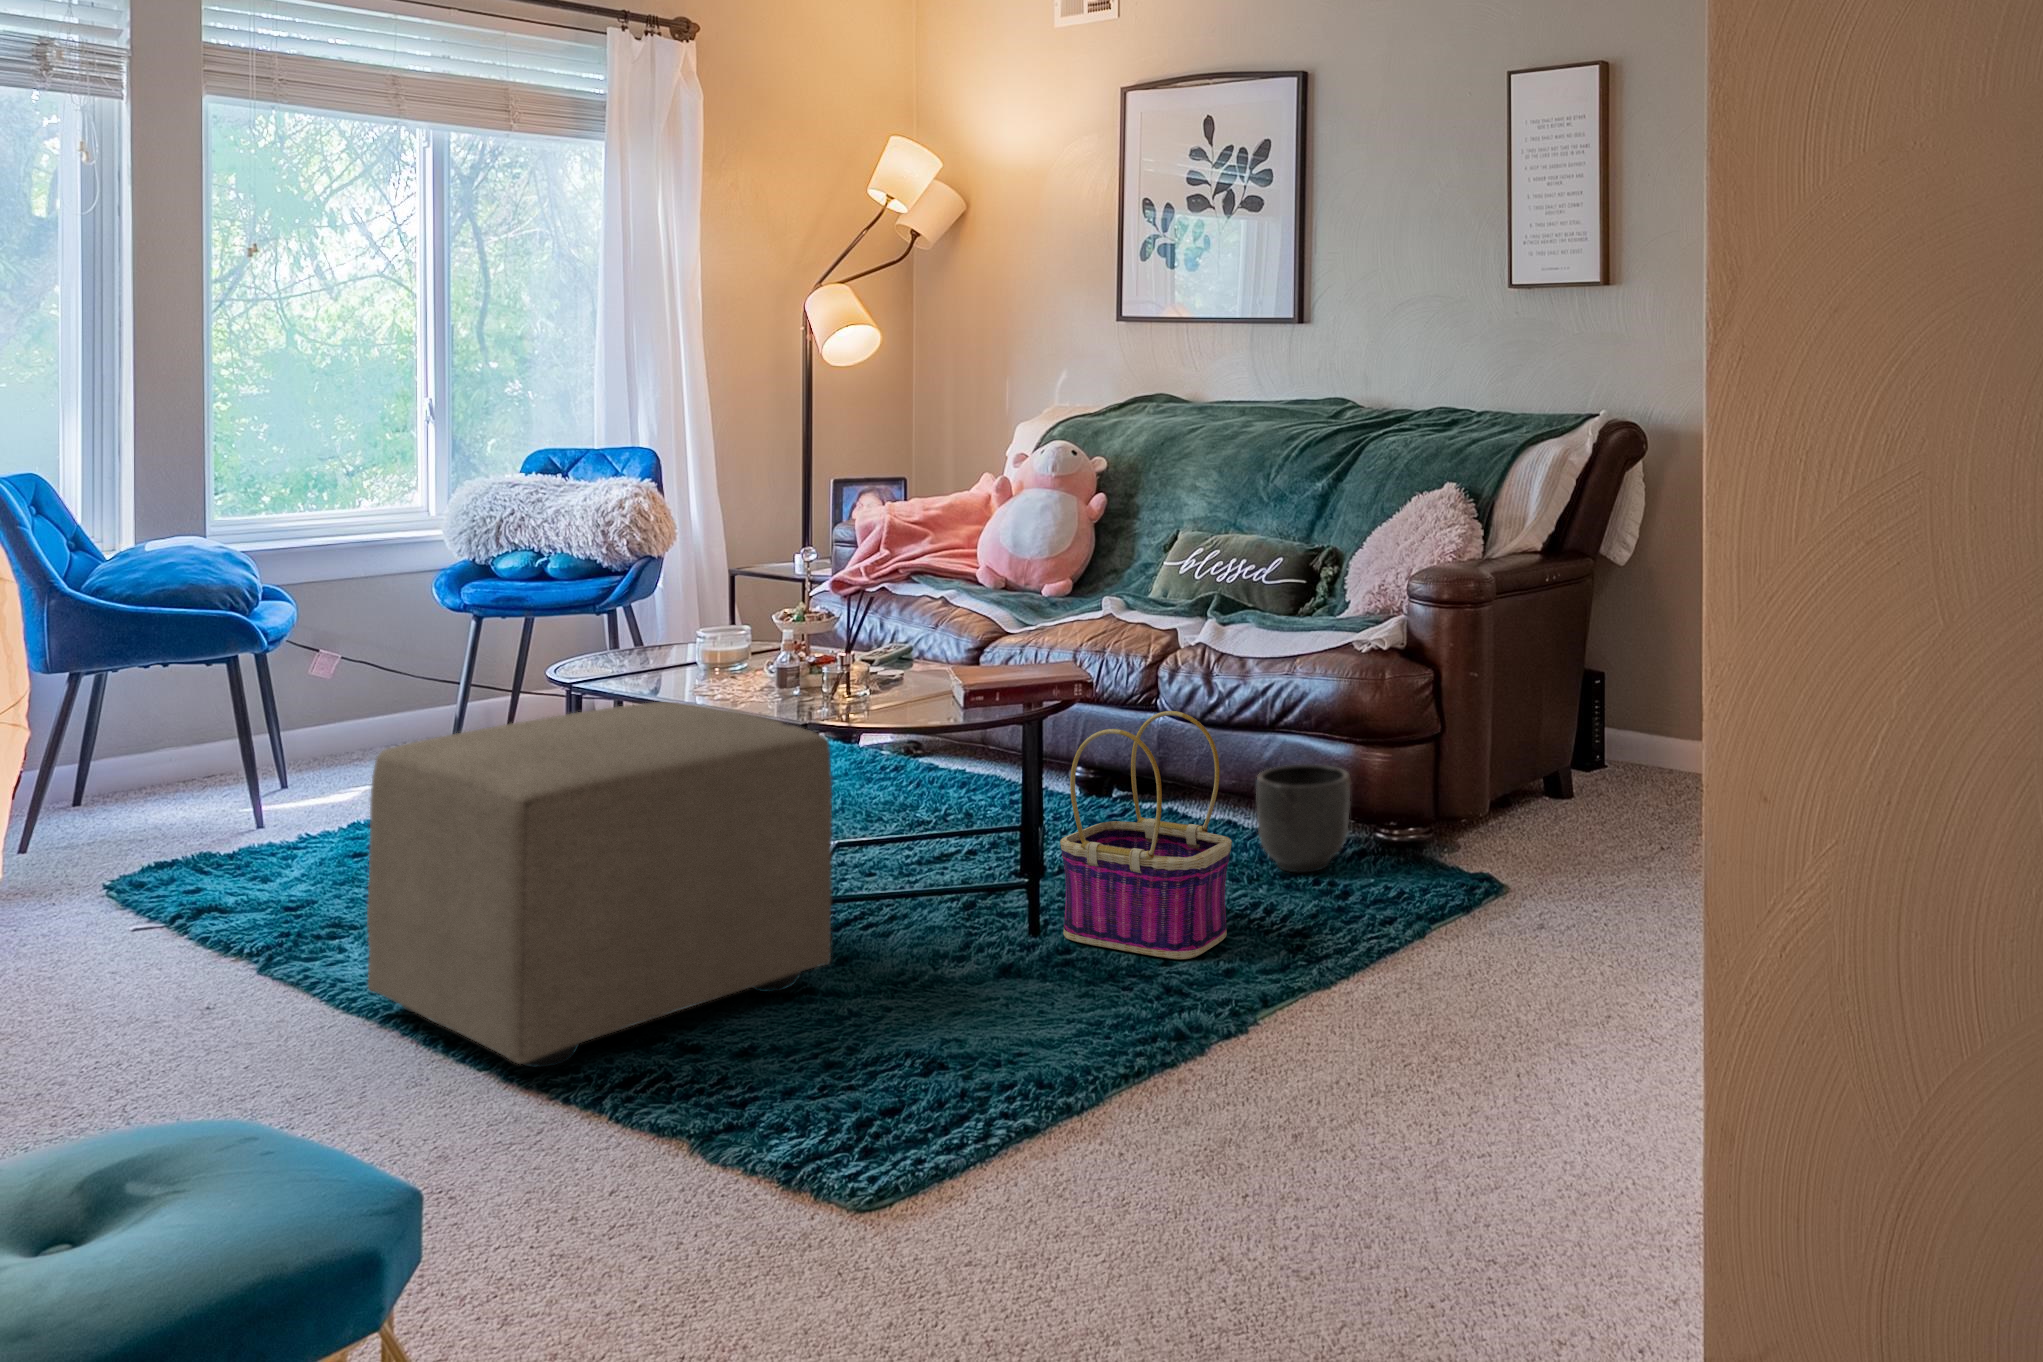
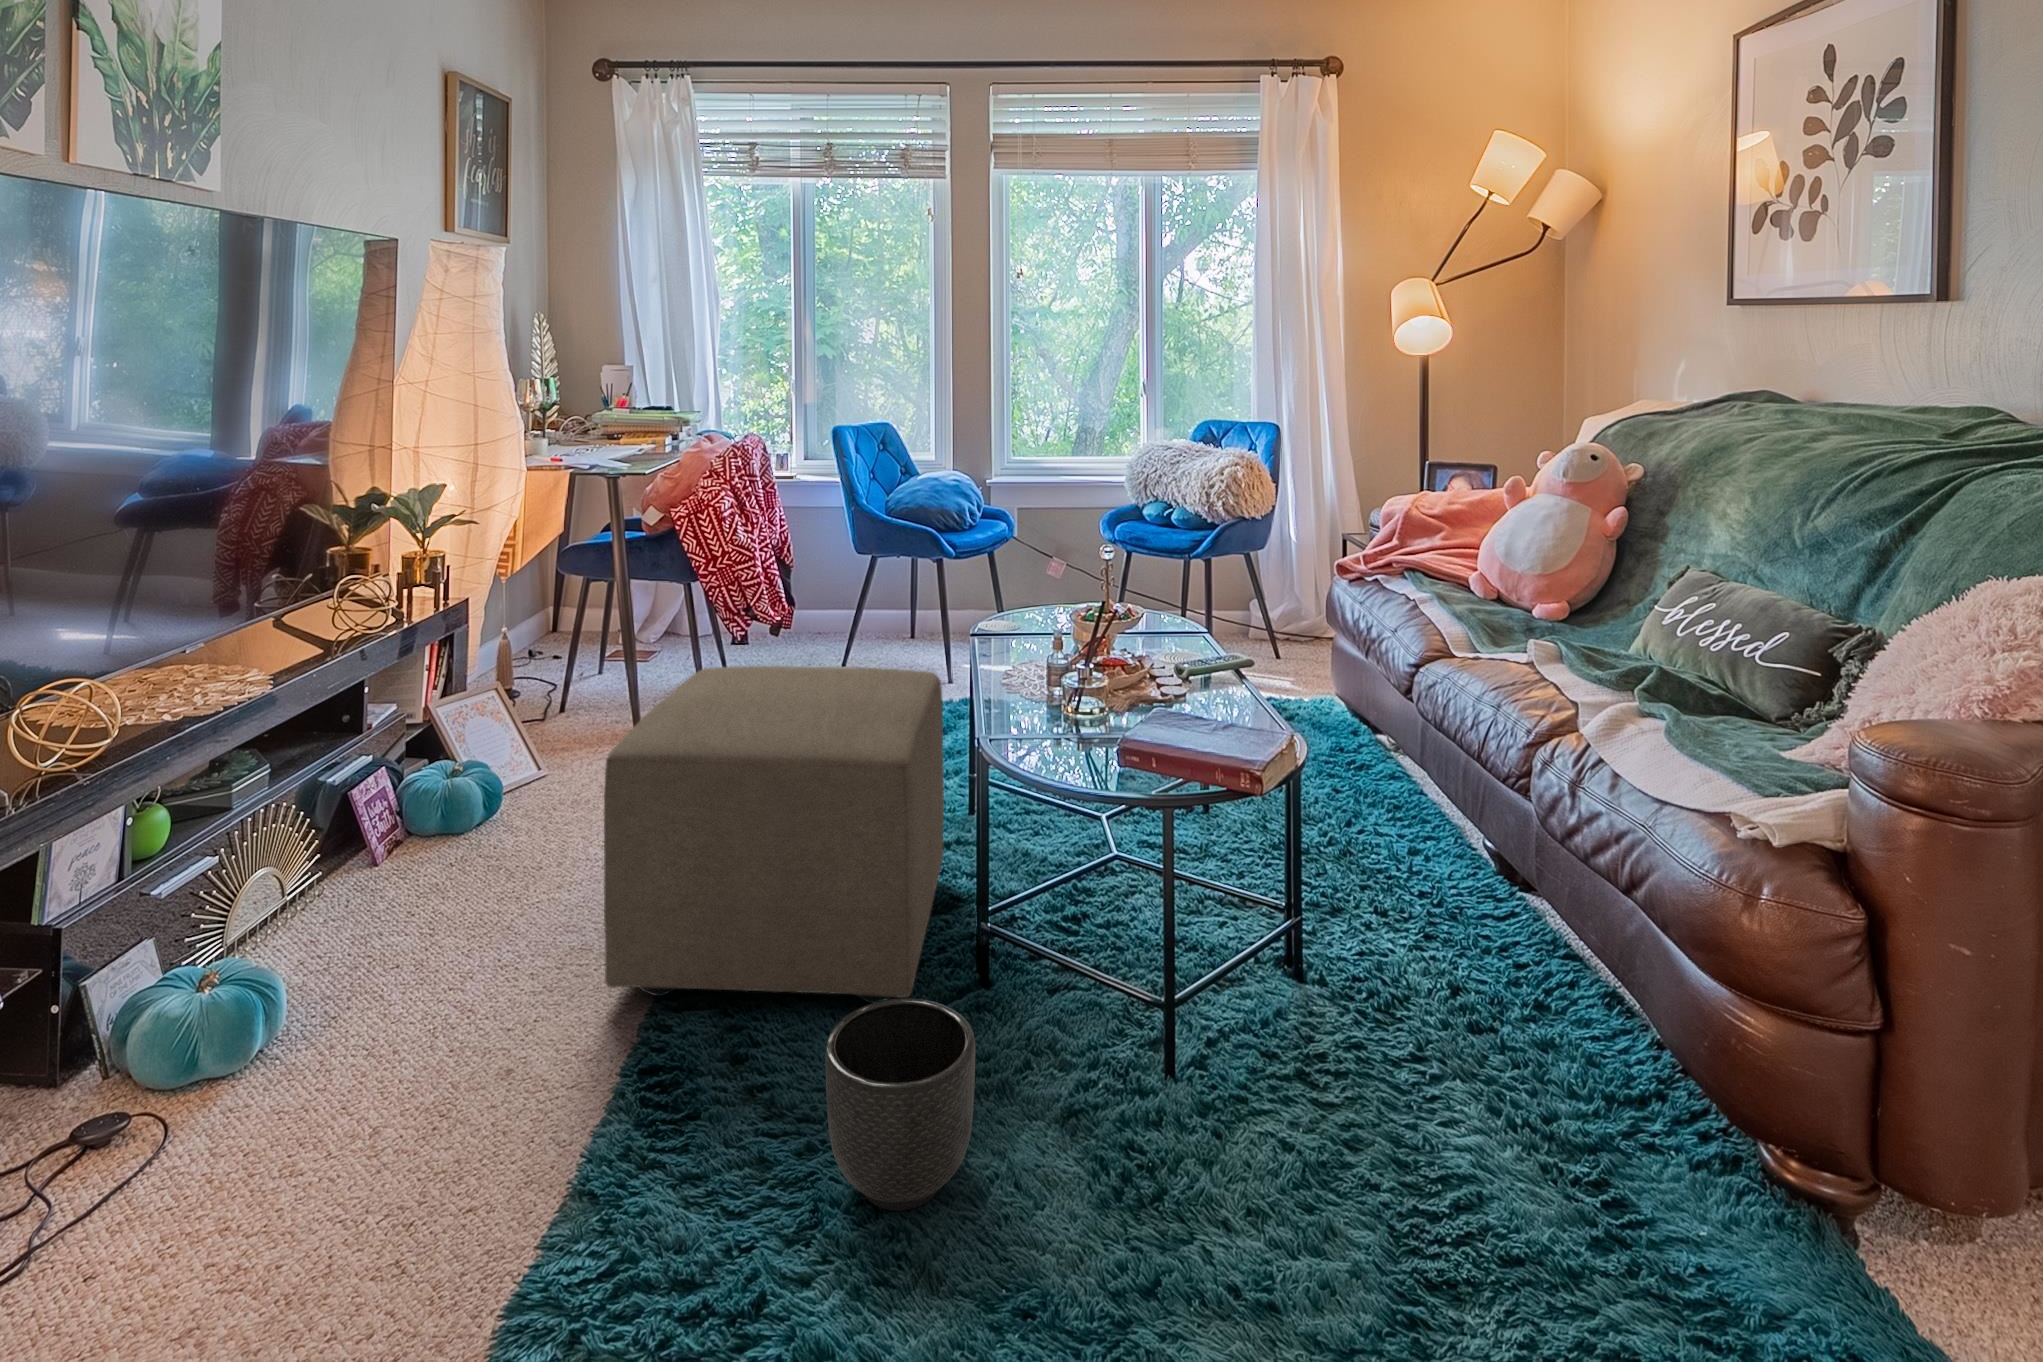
basket: present [1060,711,1232,959] -> none [1146,845,1321,1225]
planter: present [1256,764,1350,873] -> present [825,998,975,1211]

